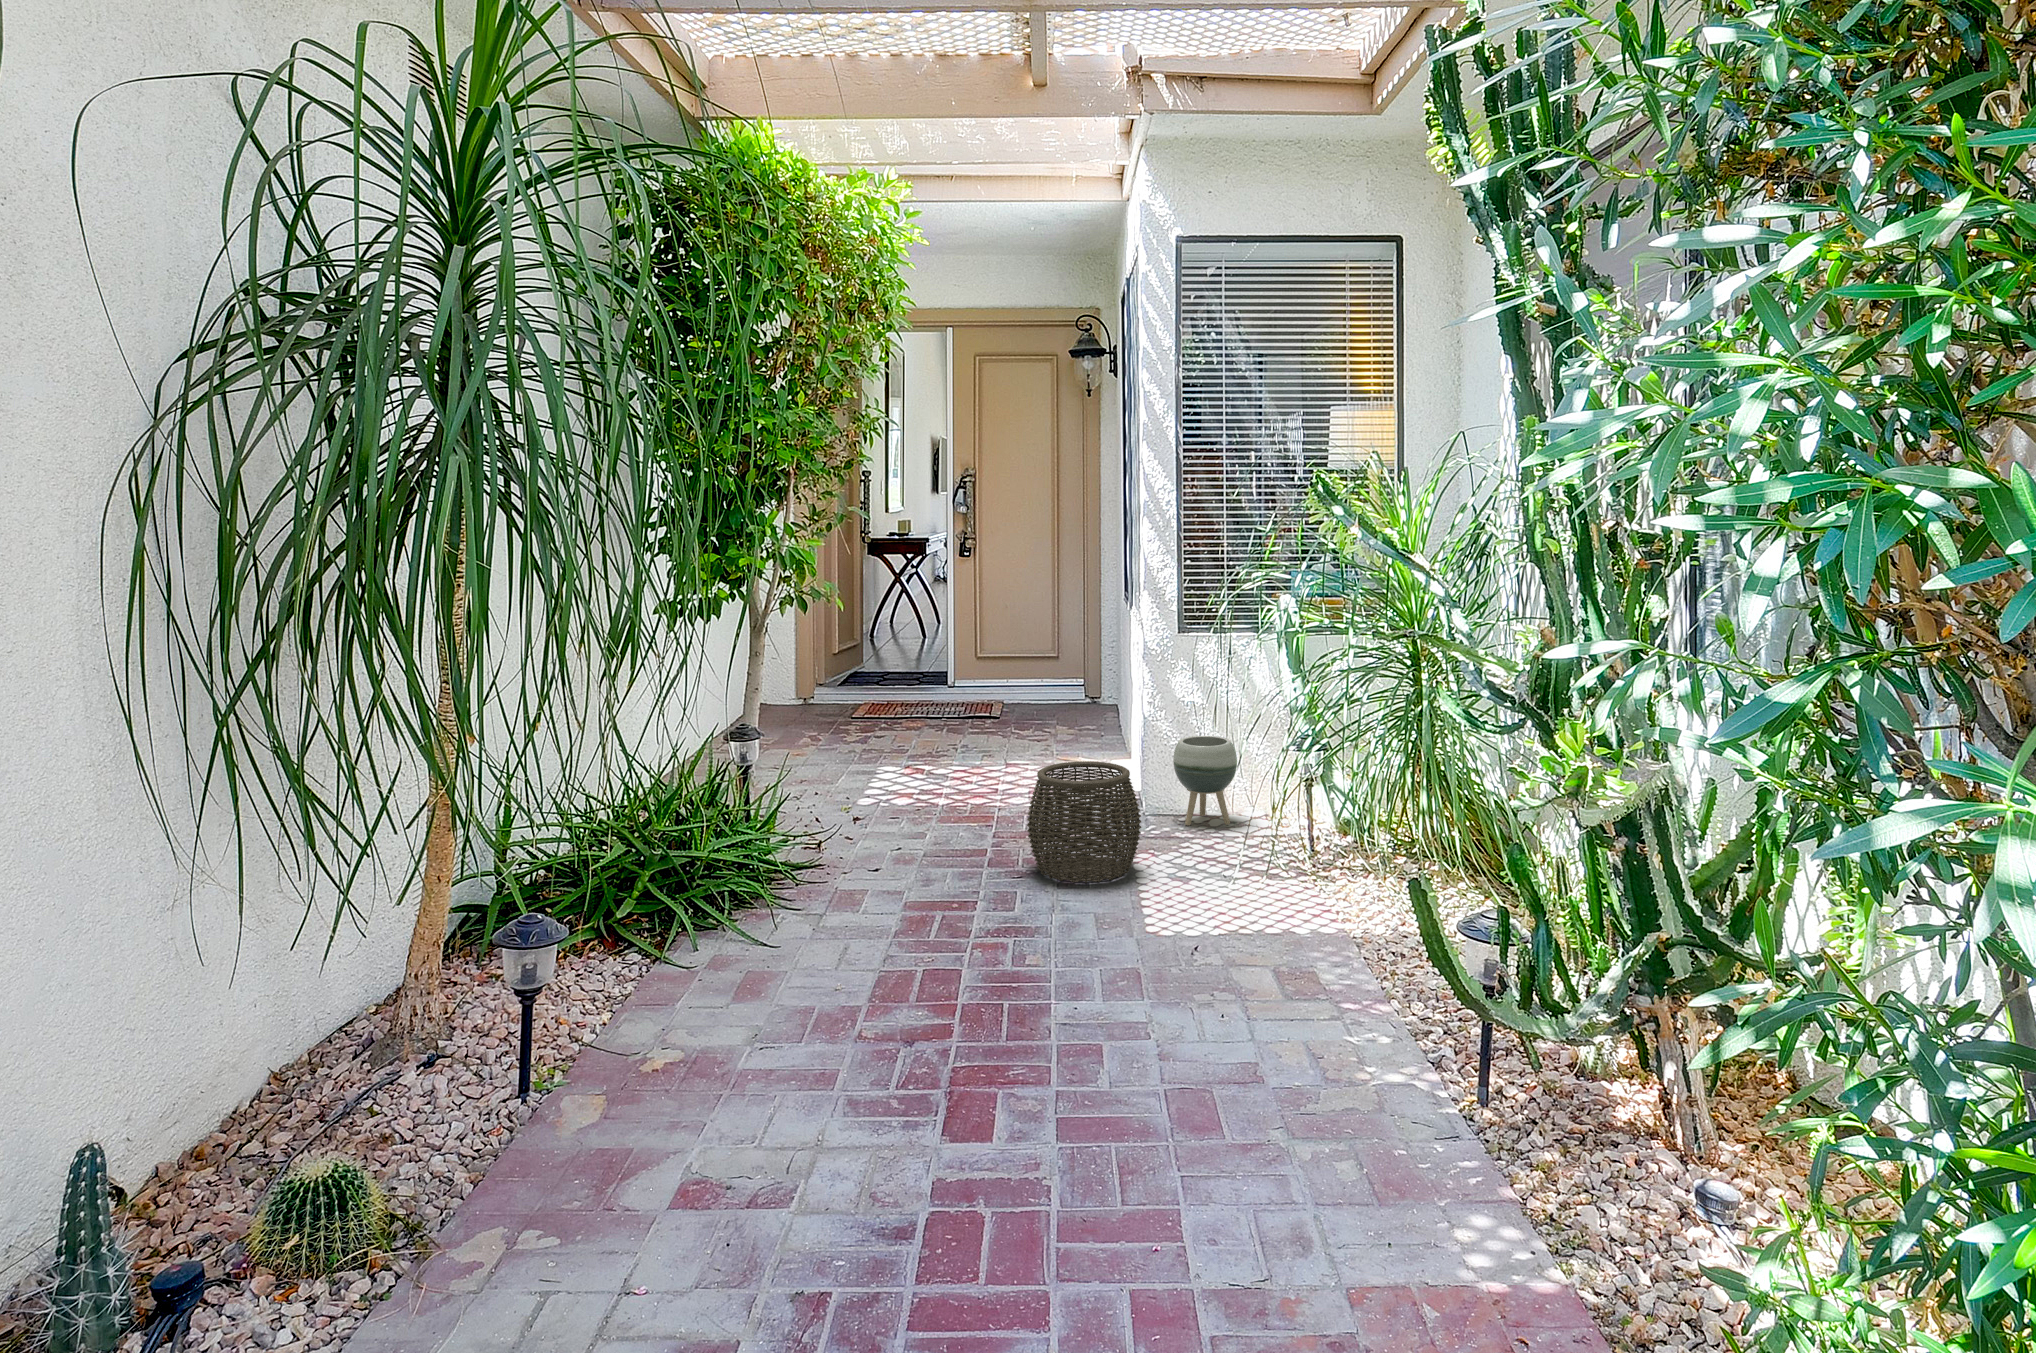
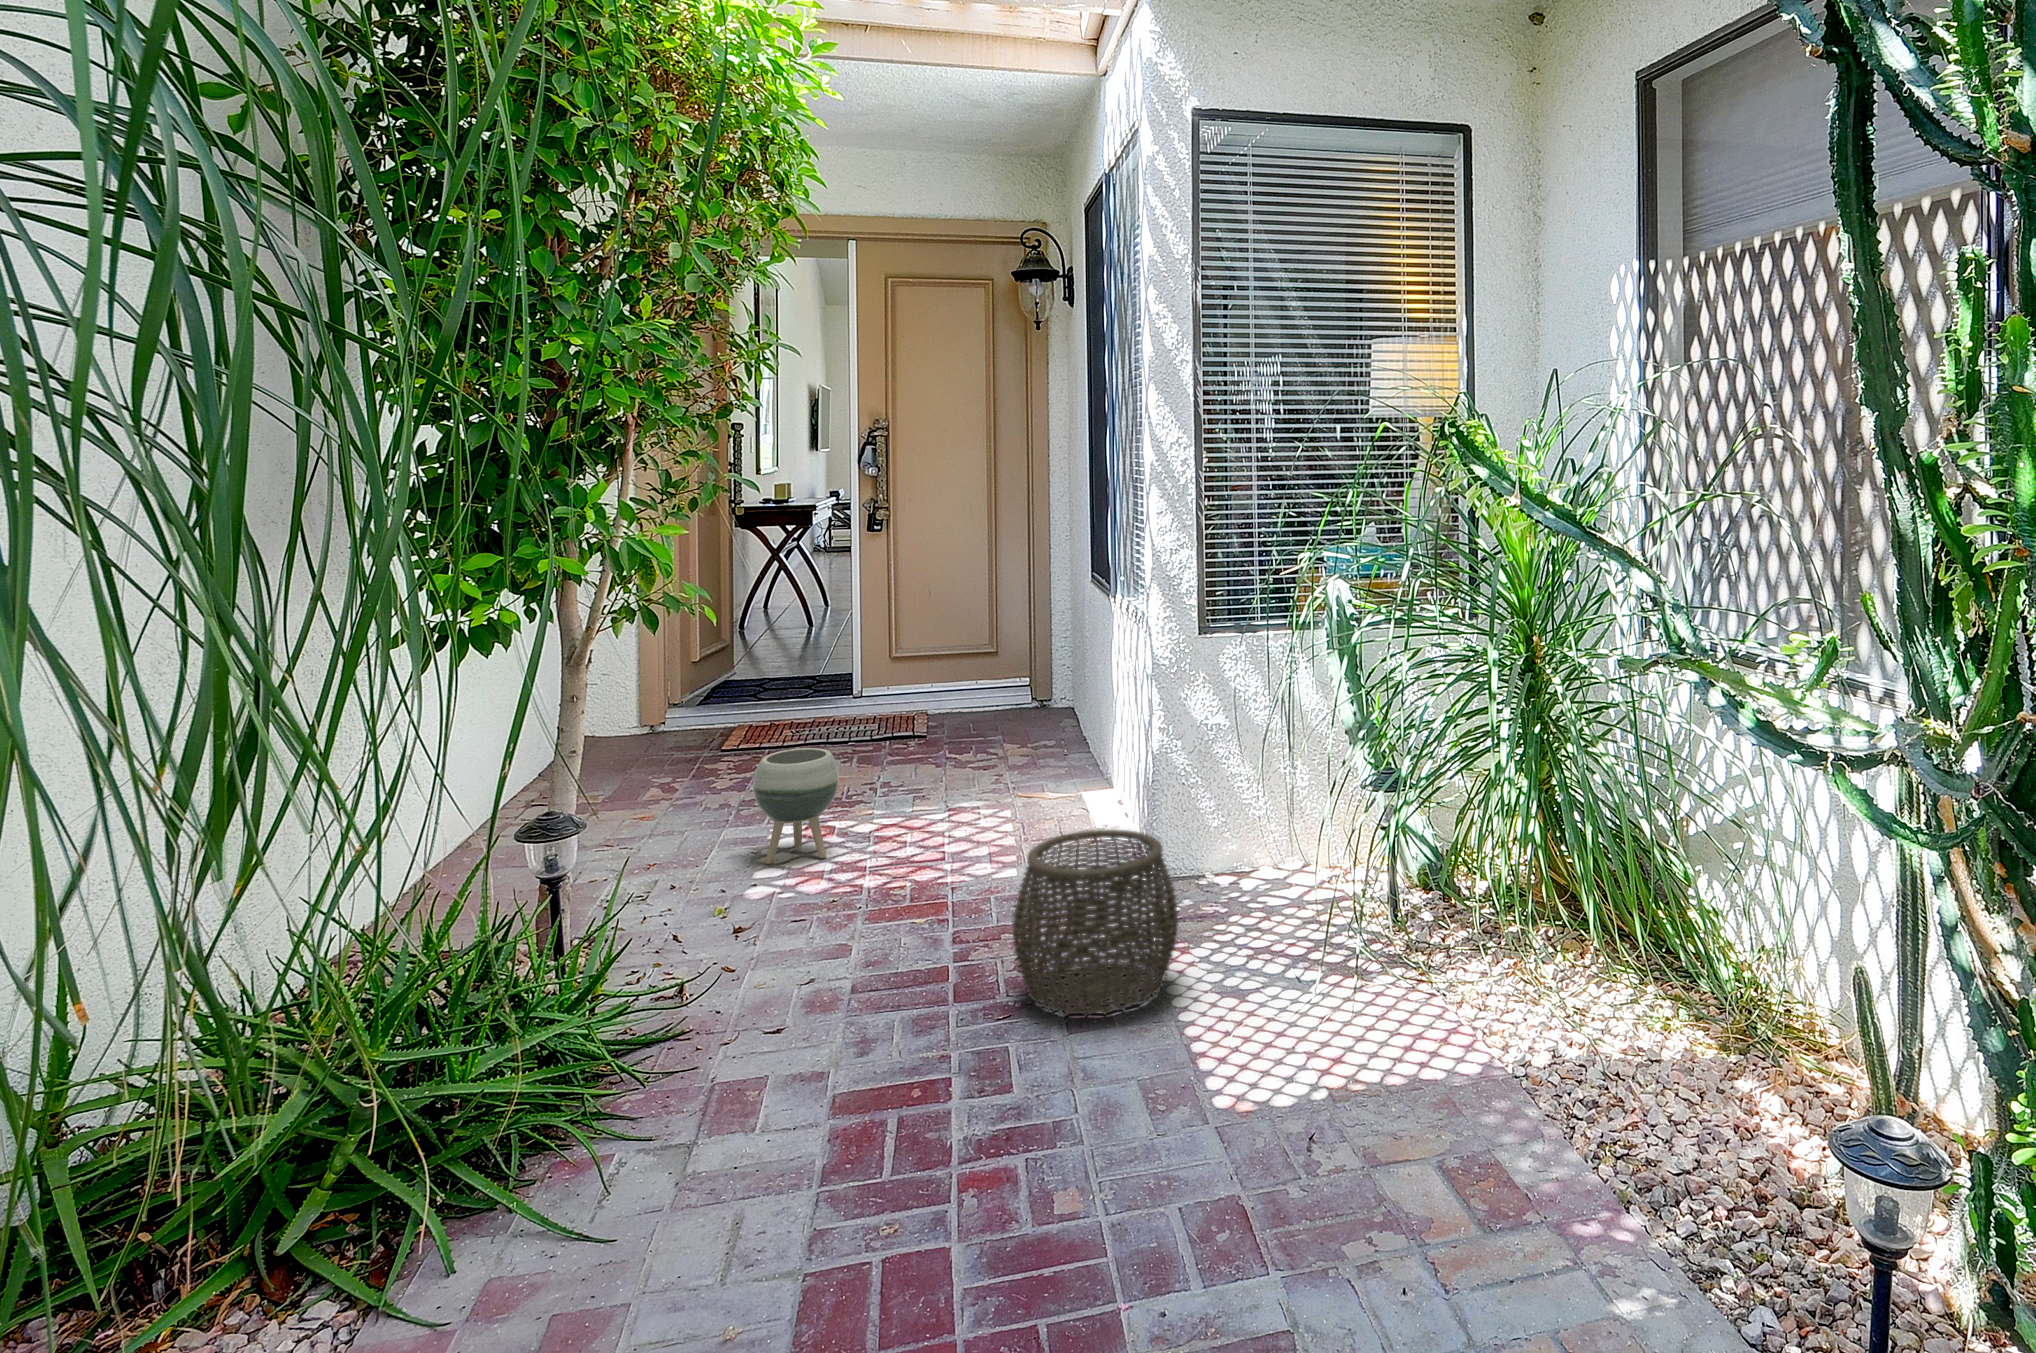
planter: present [1173,736,1237,826] -> present [753,748,839,864]

